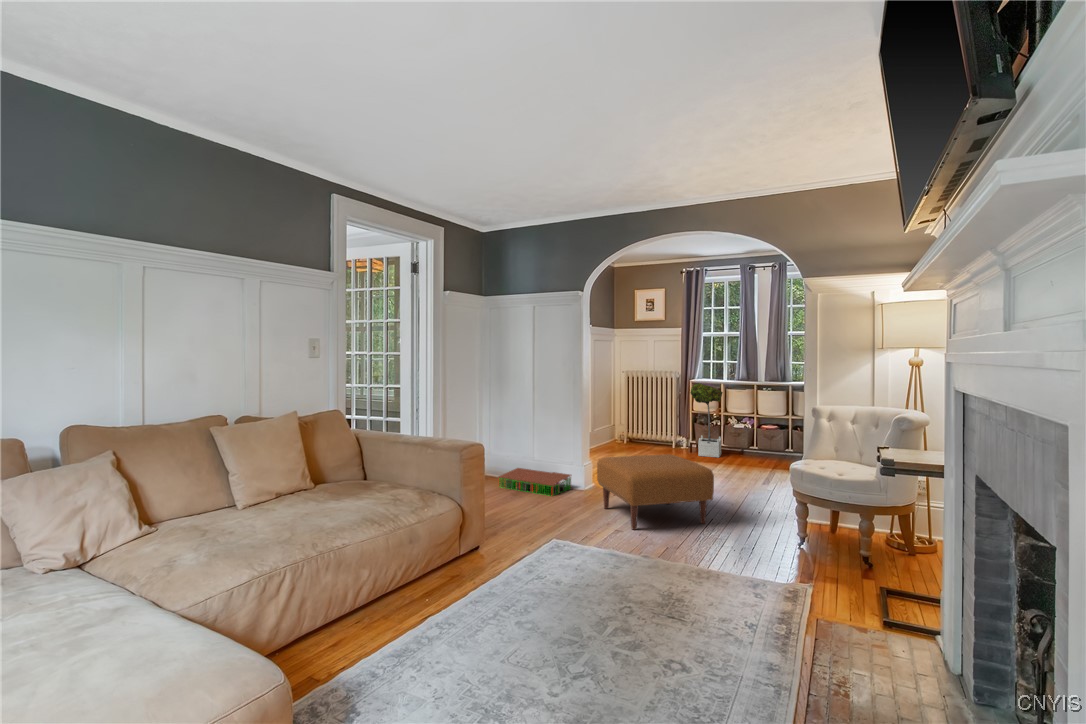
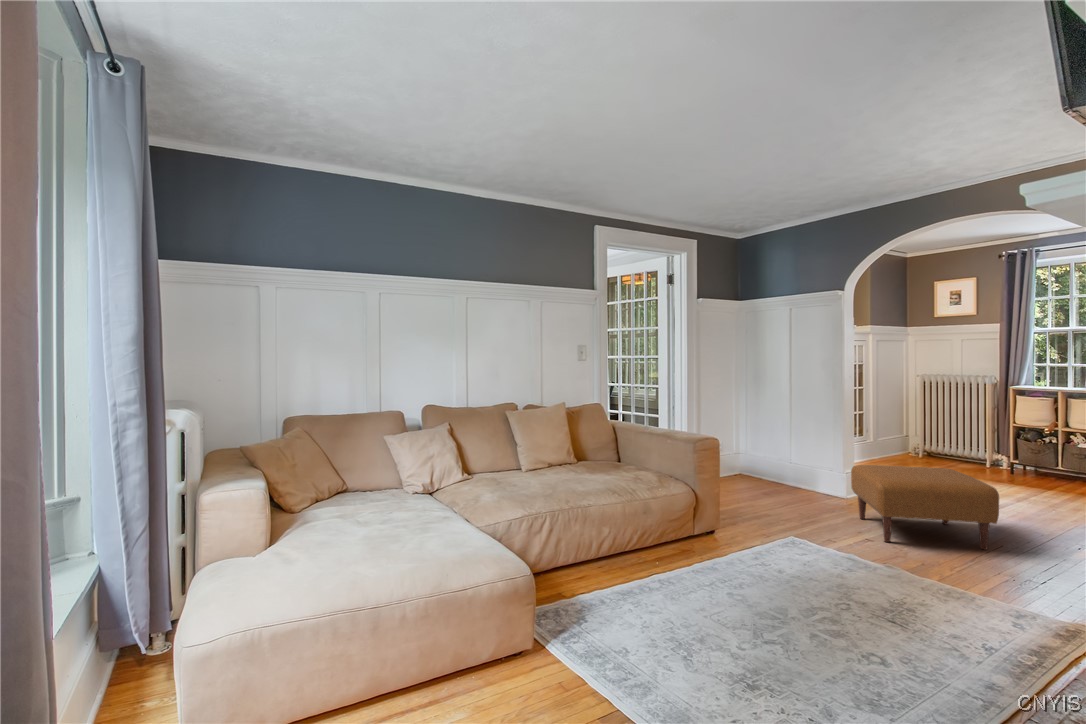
potted tree: present [690,383,723,457] -> none [1009,390,1061,484]
storage bin: present [498,468,571,496] -> none [749,470,829,500]

